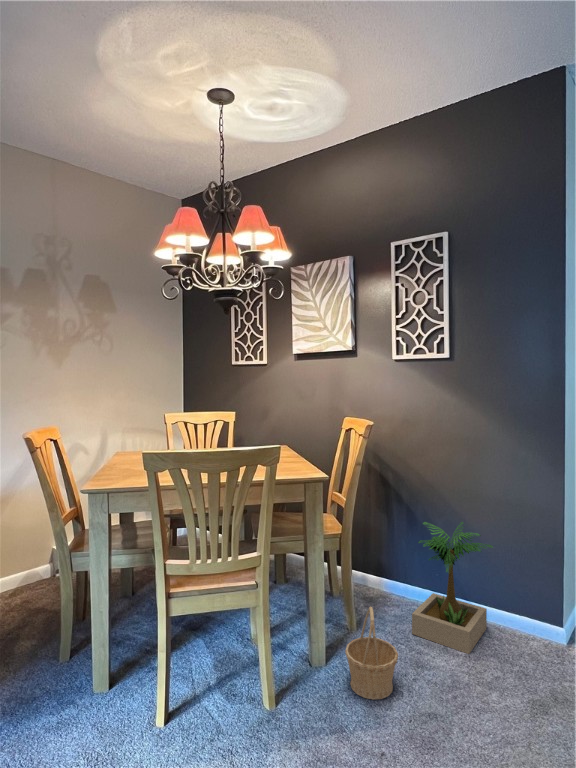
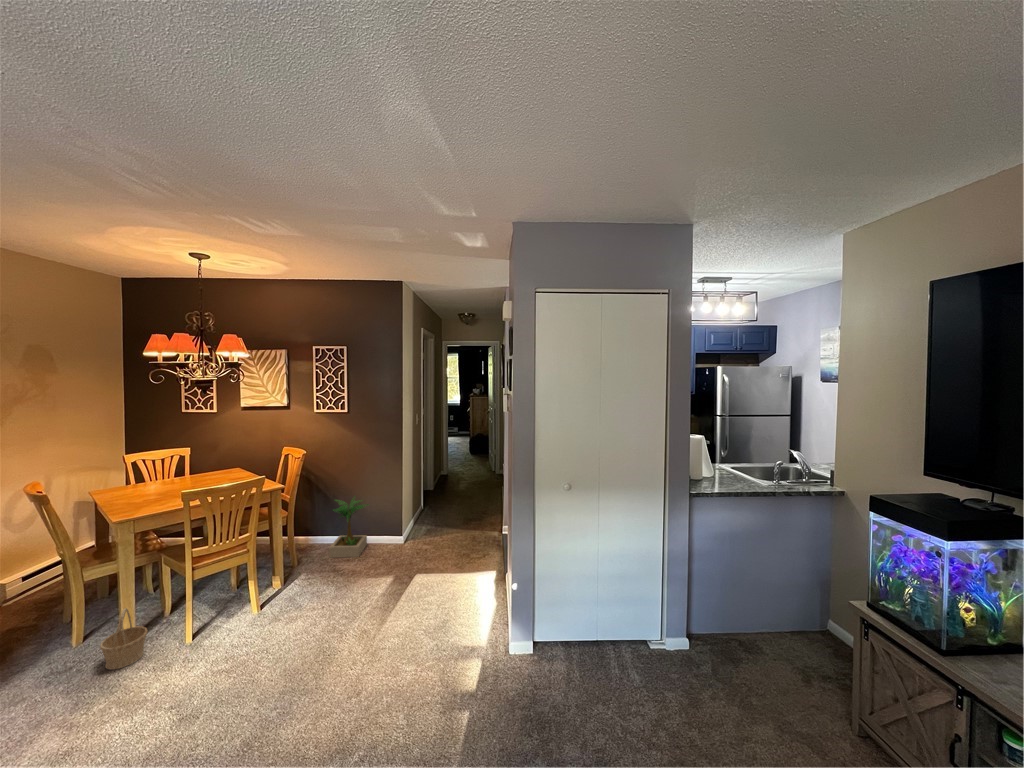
basket: present [345,607,398,700] -> present [100,608,148,670]

